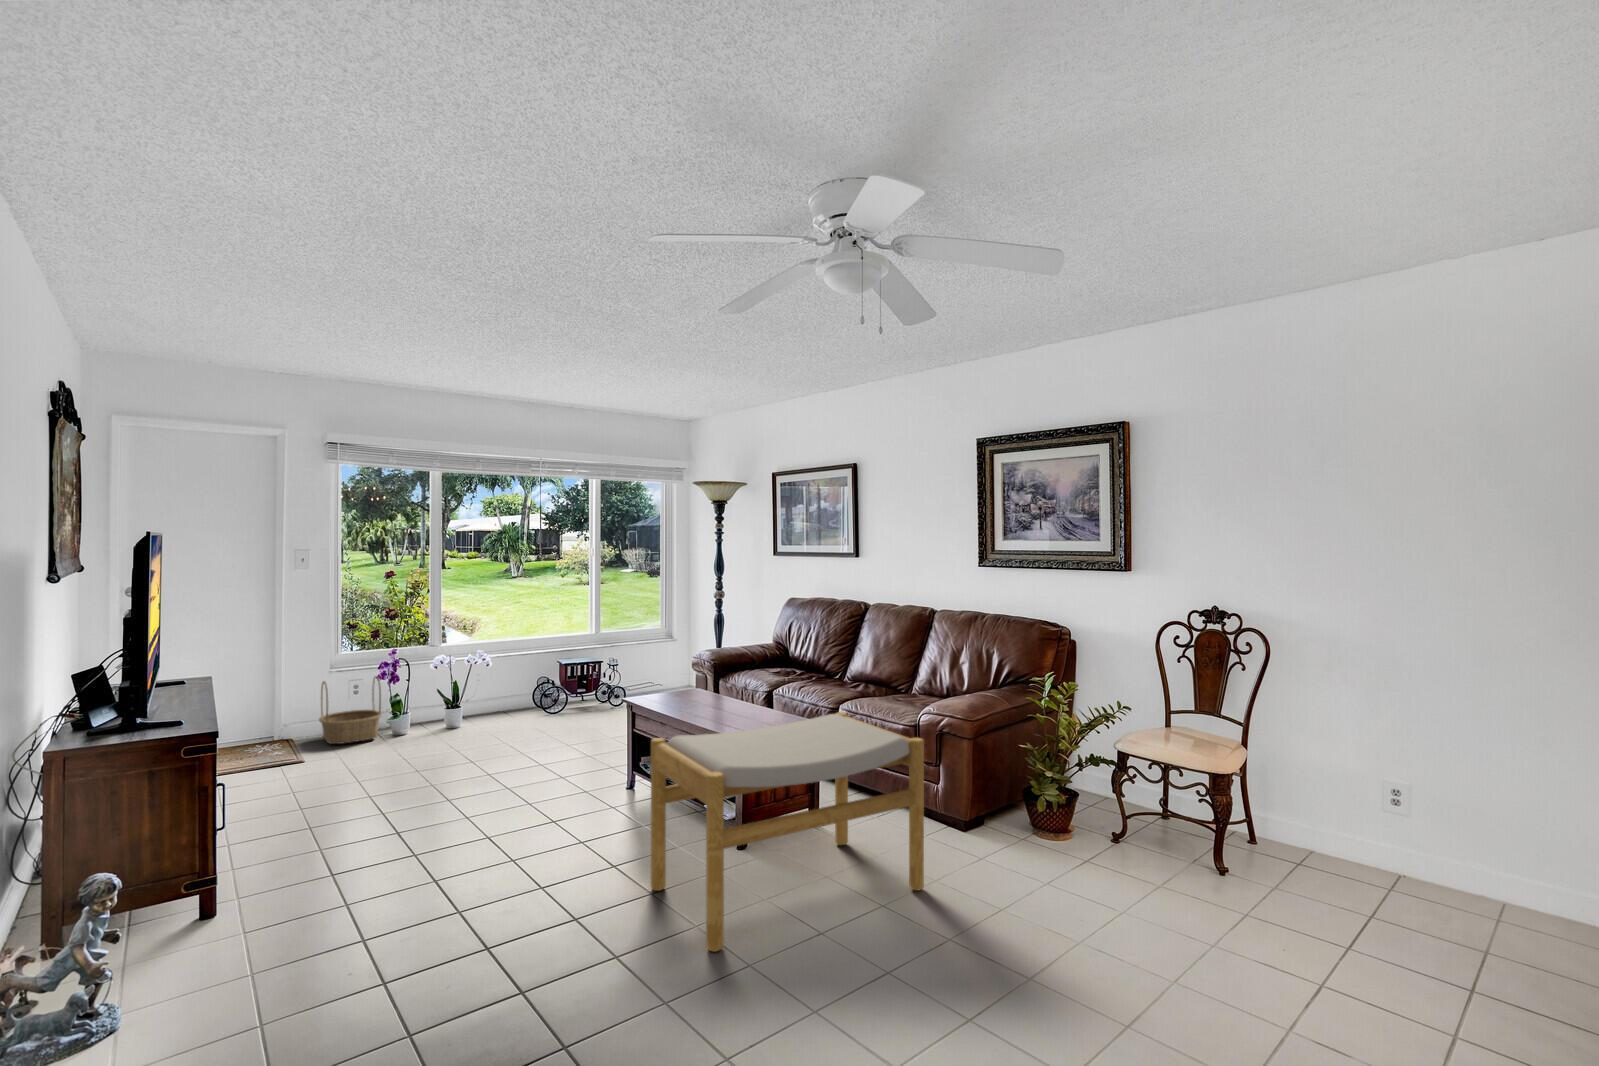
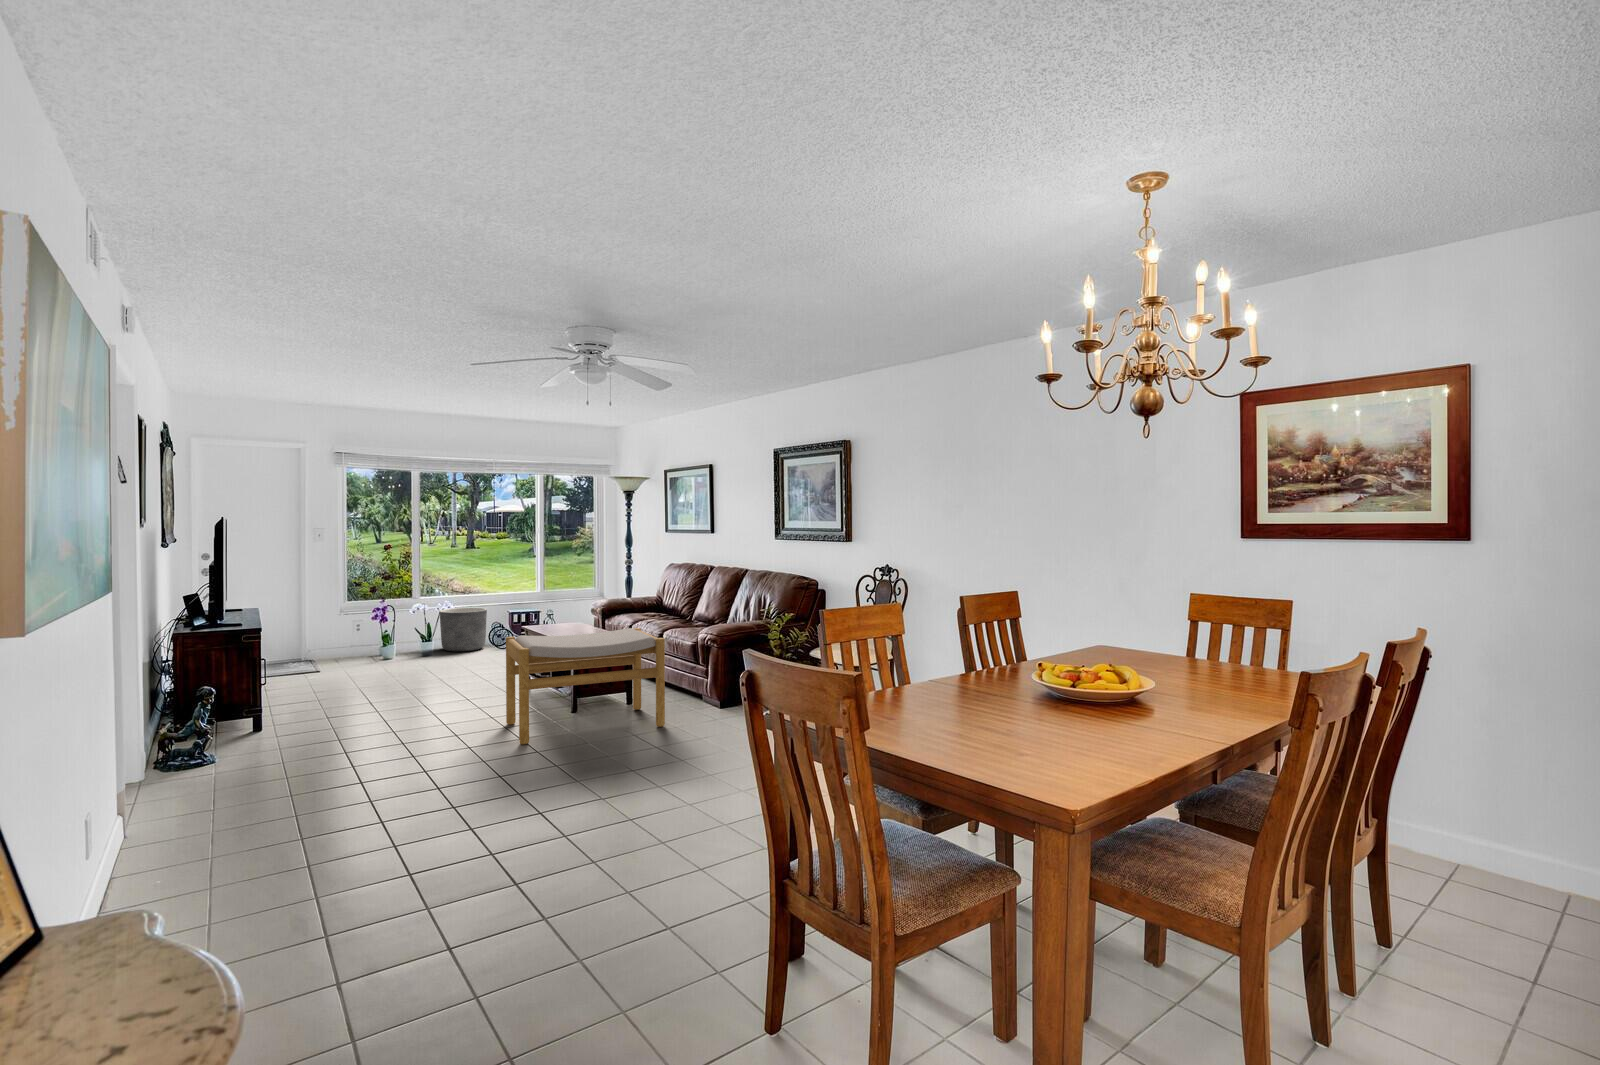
planter: none [468,659,532,722] -> present [440,608,487,652]
basket: present [319,676,382,744] -> none [333,616,376,661]

